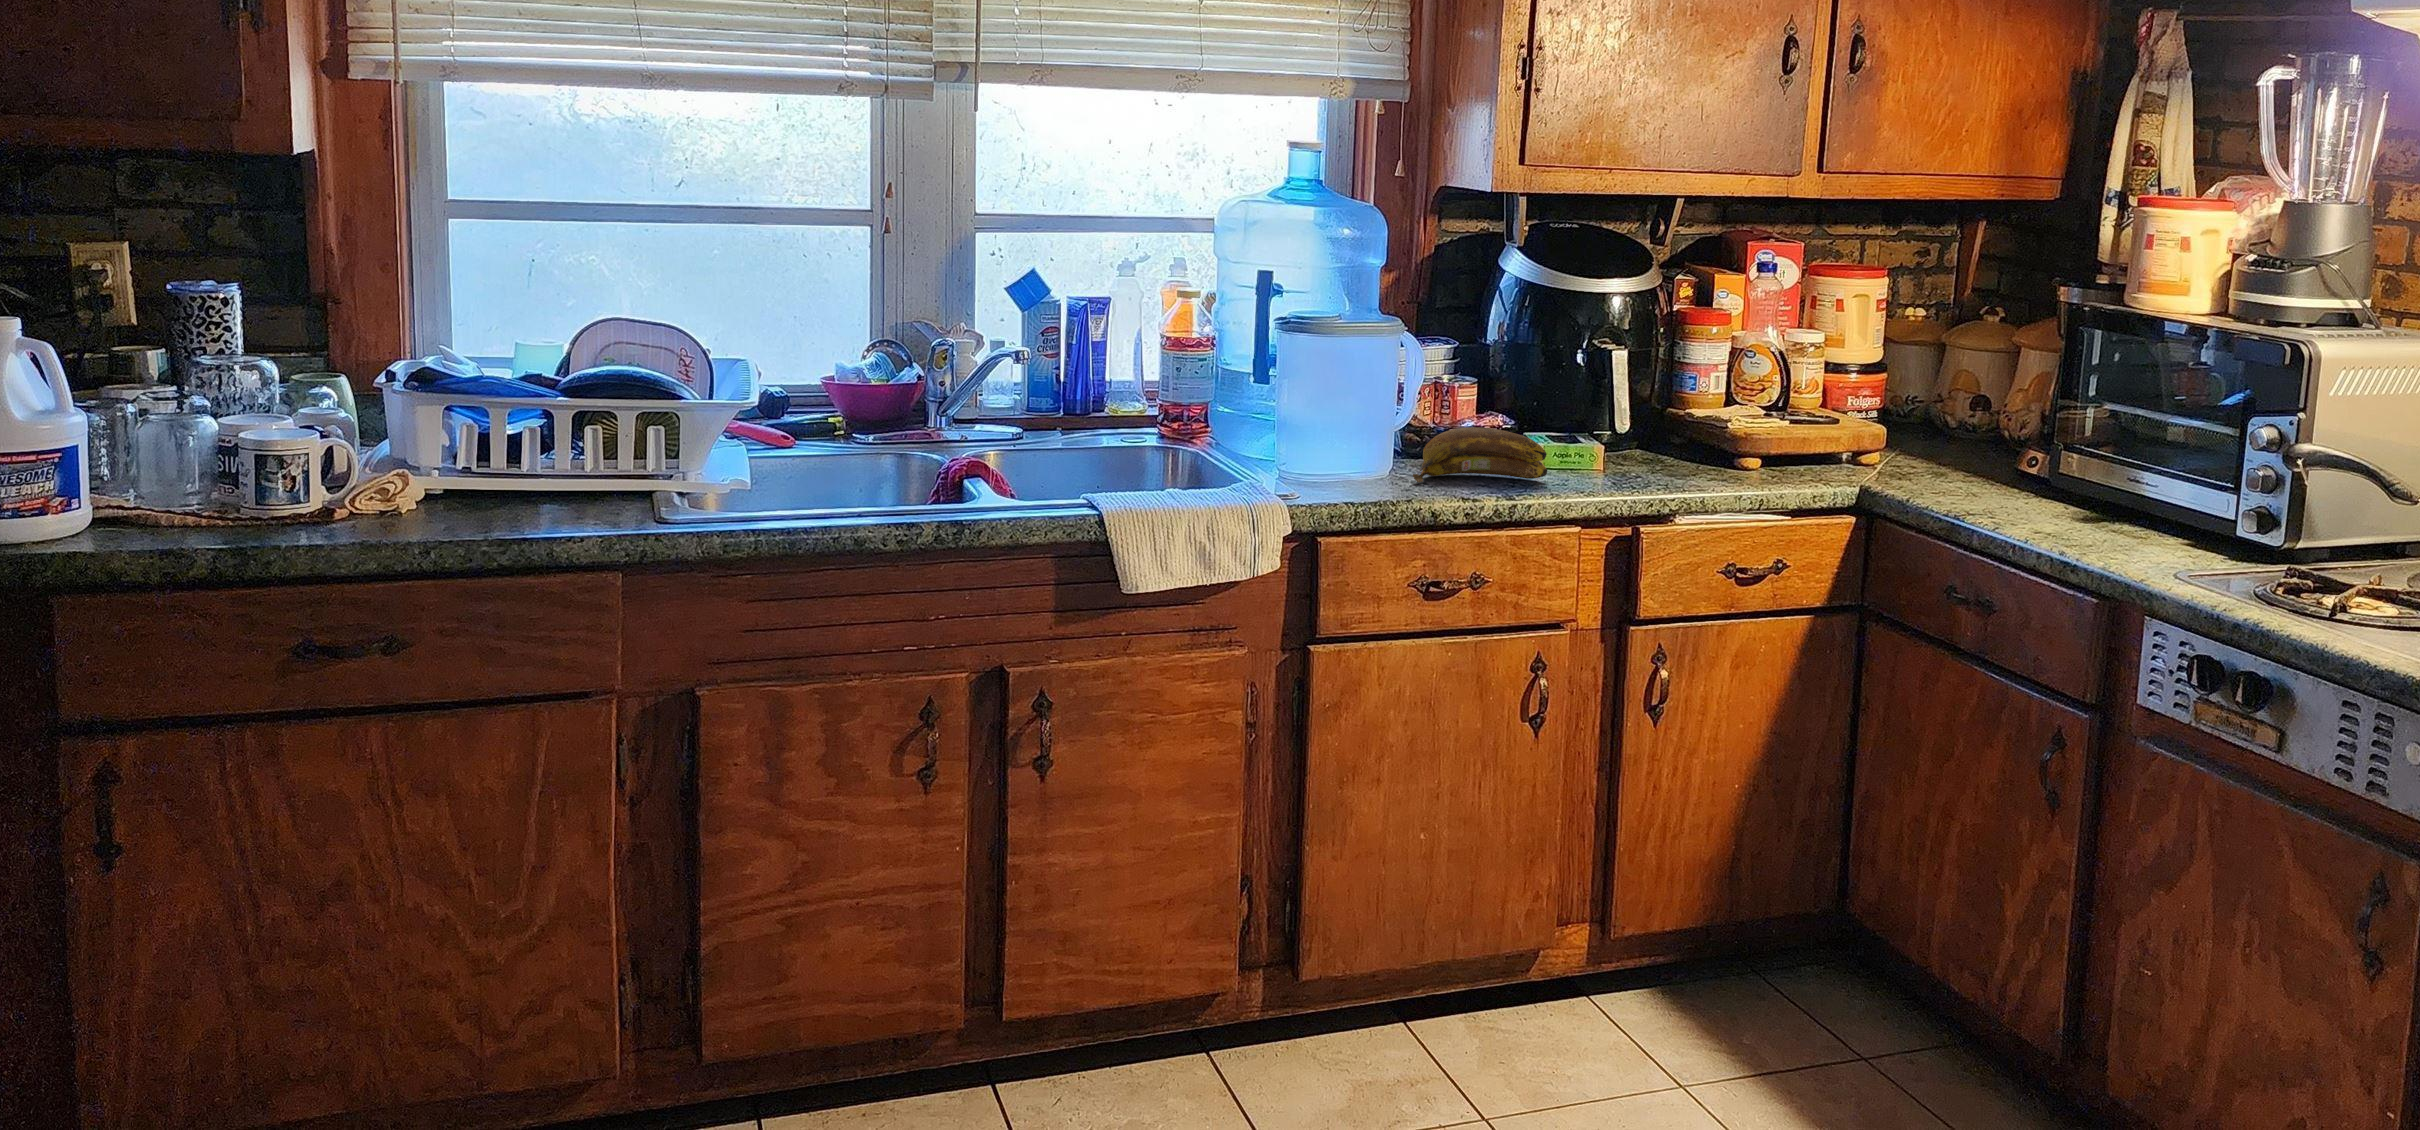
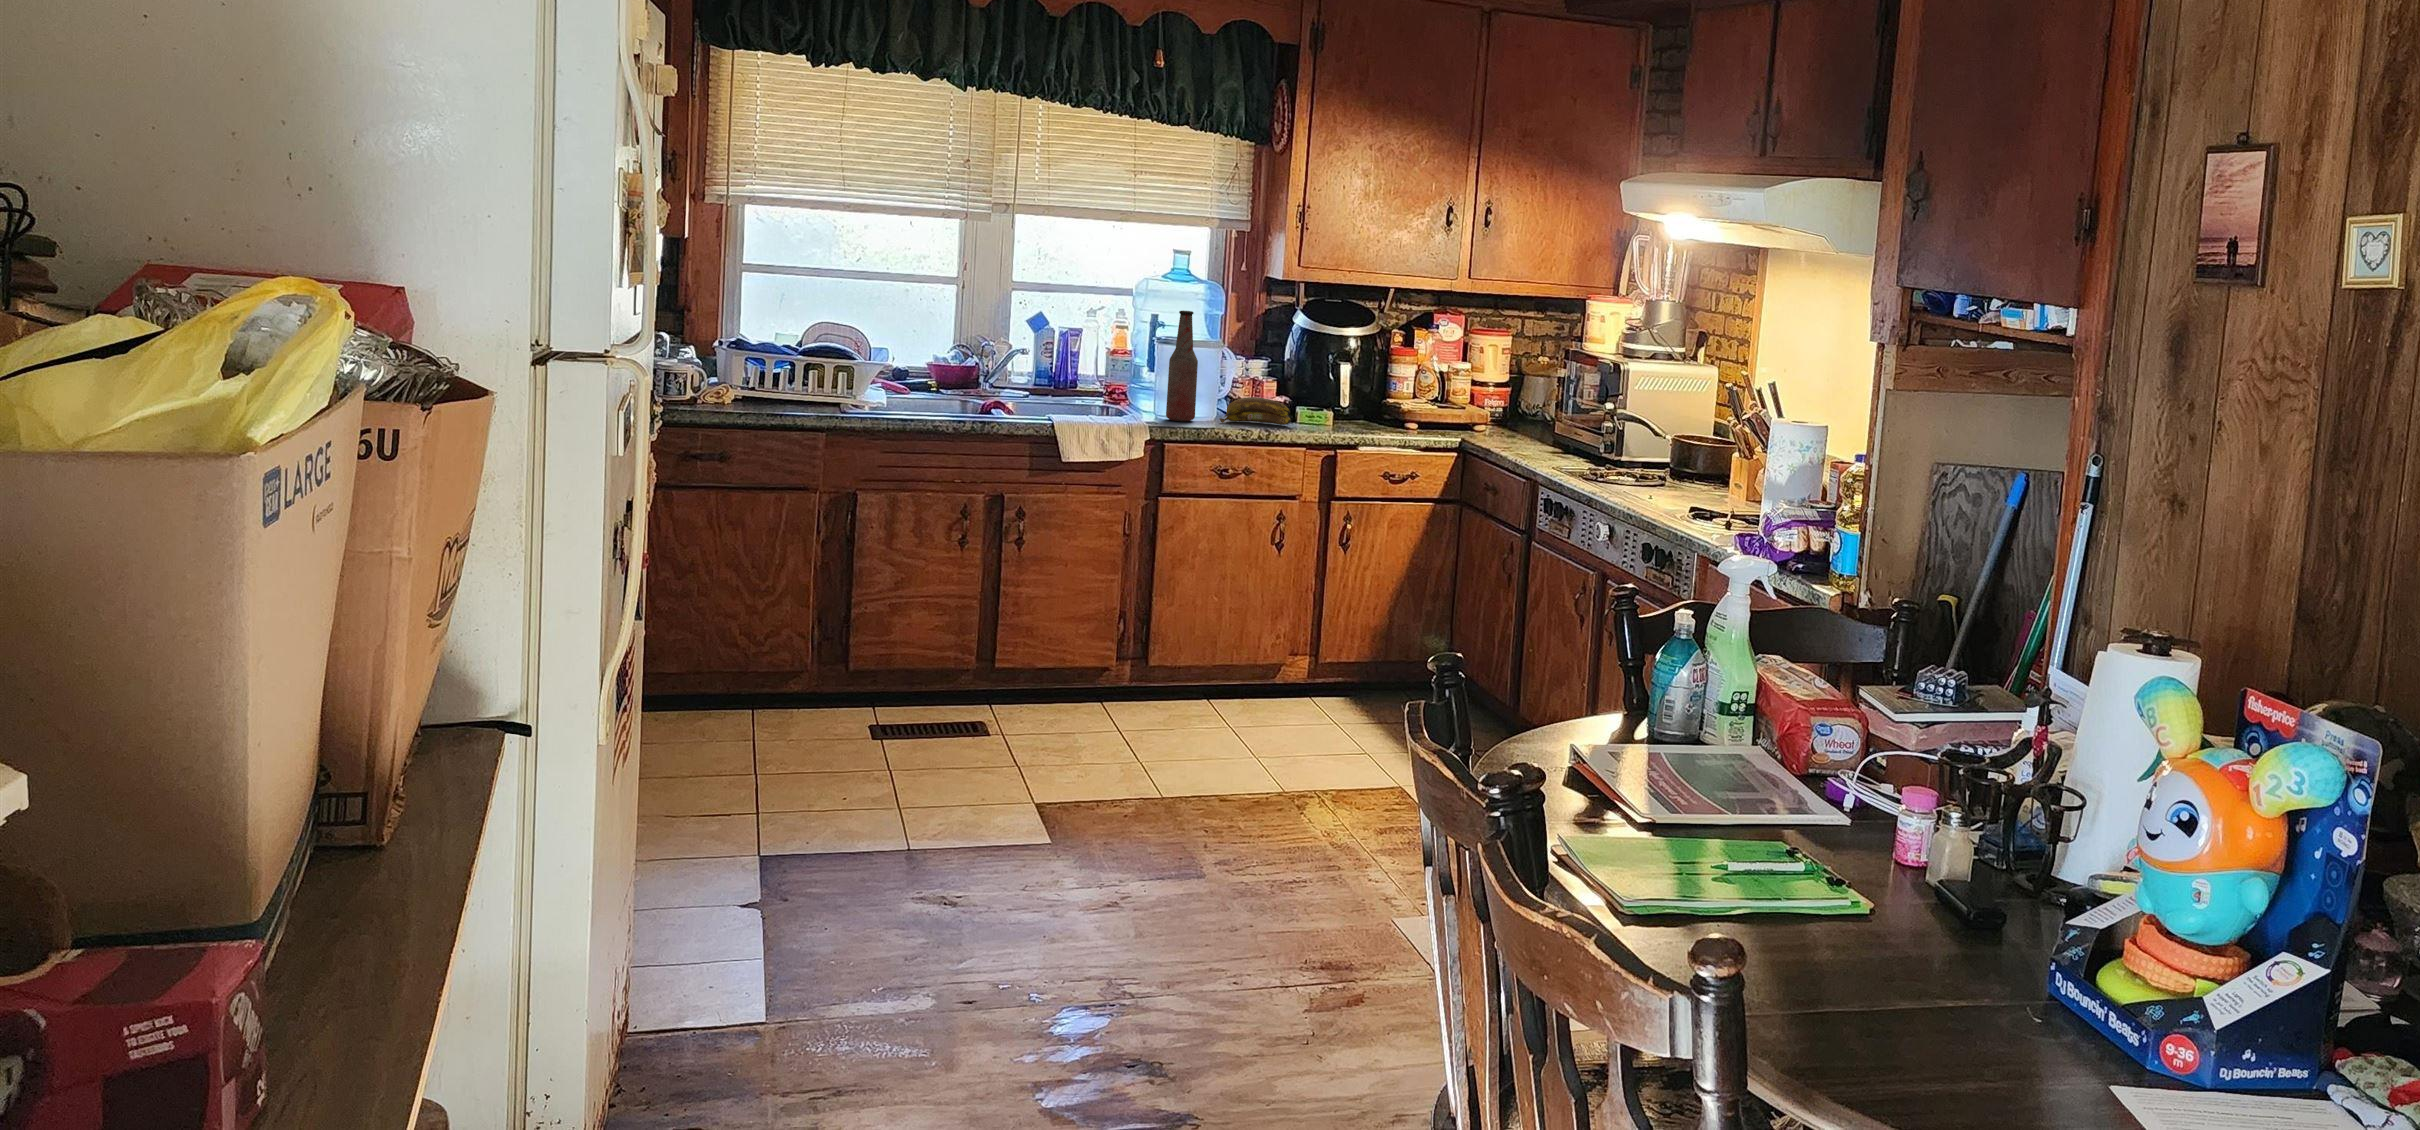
bottle: none [1308,263,1369,485] -> present [1166,311,1198,422]

